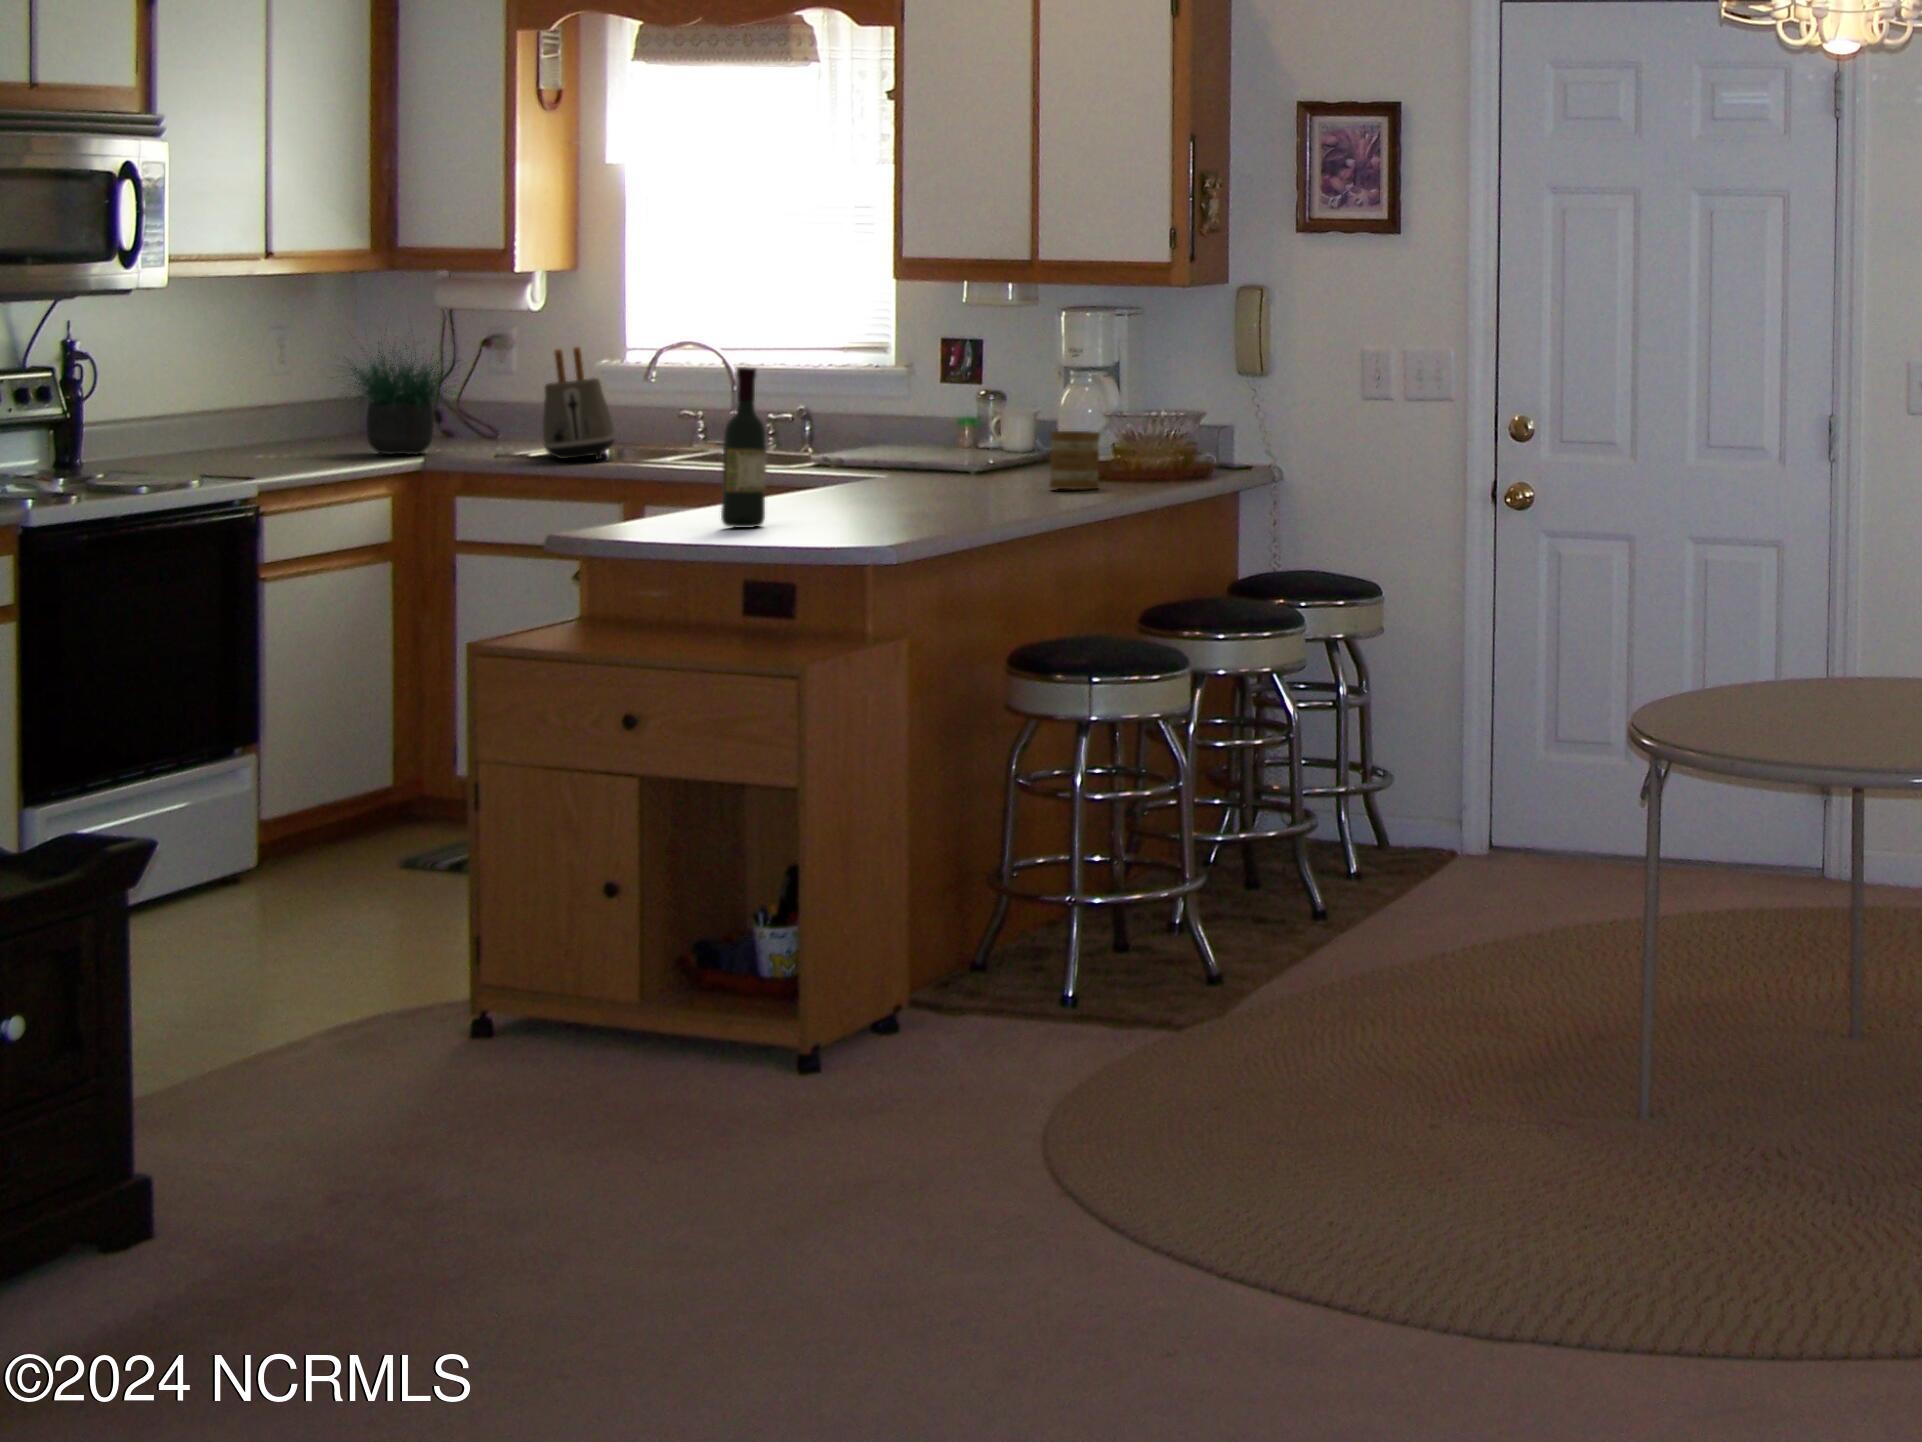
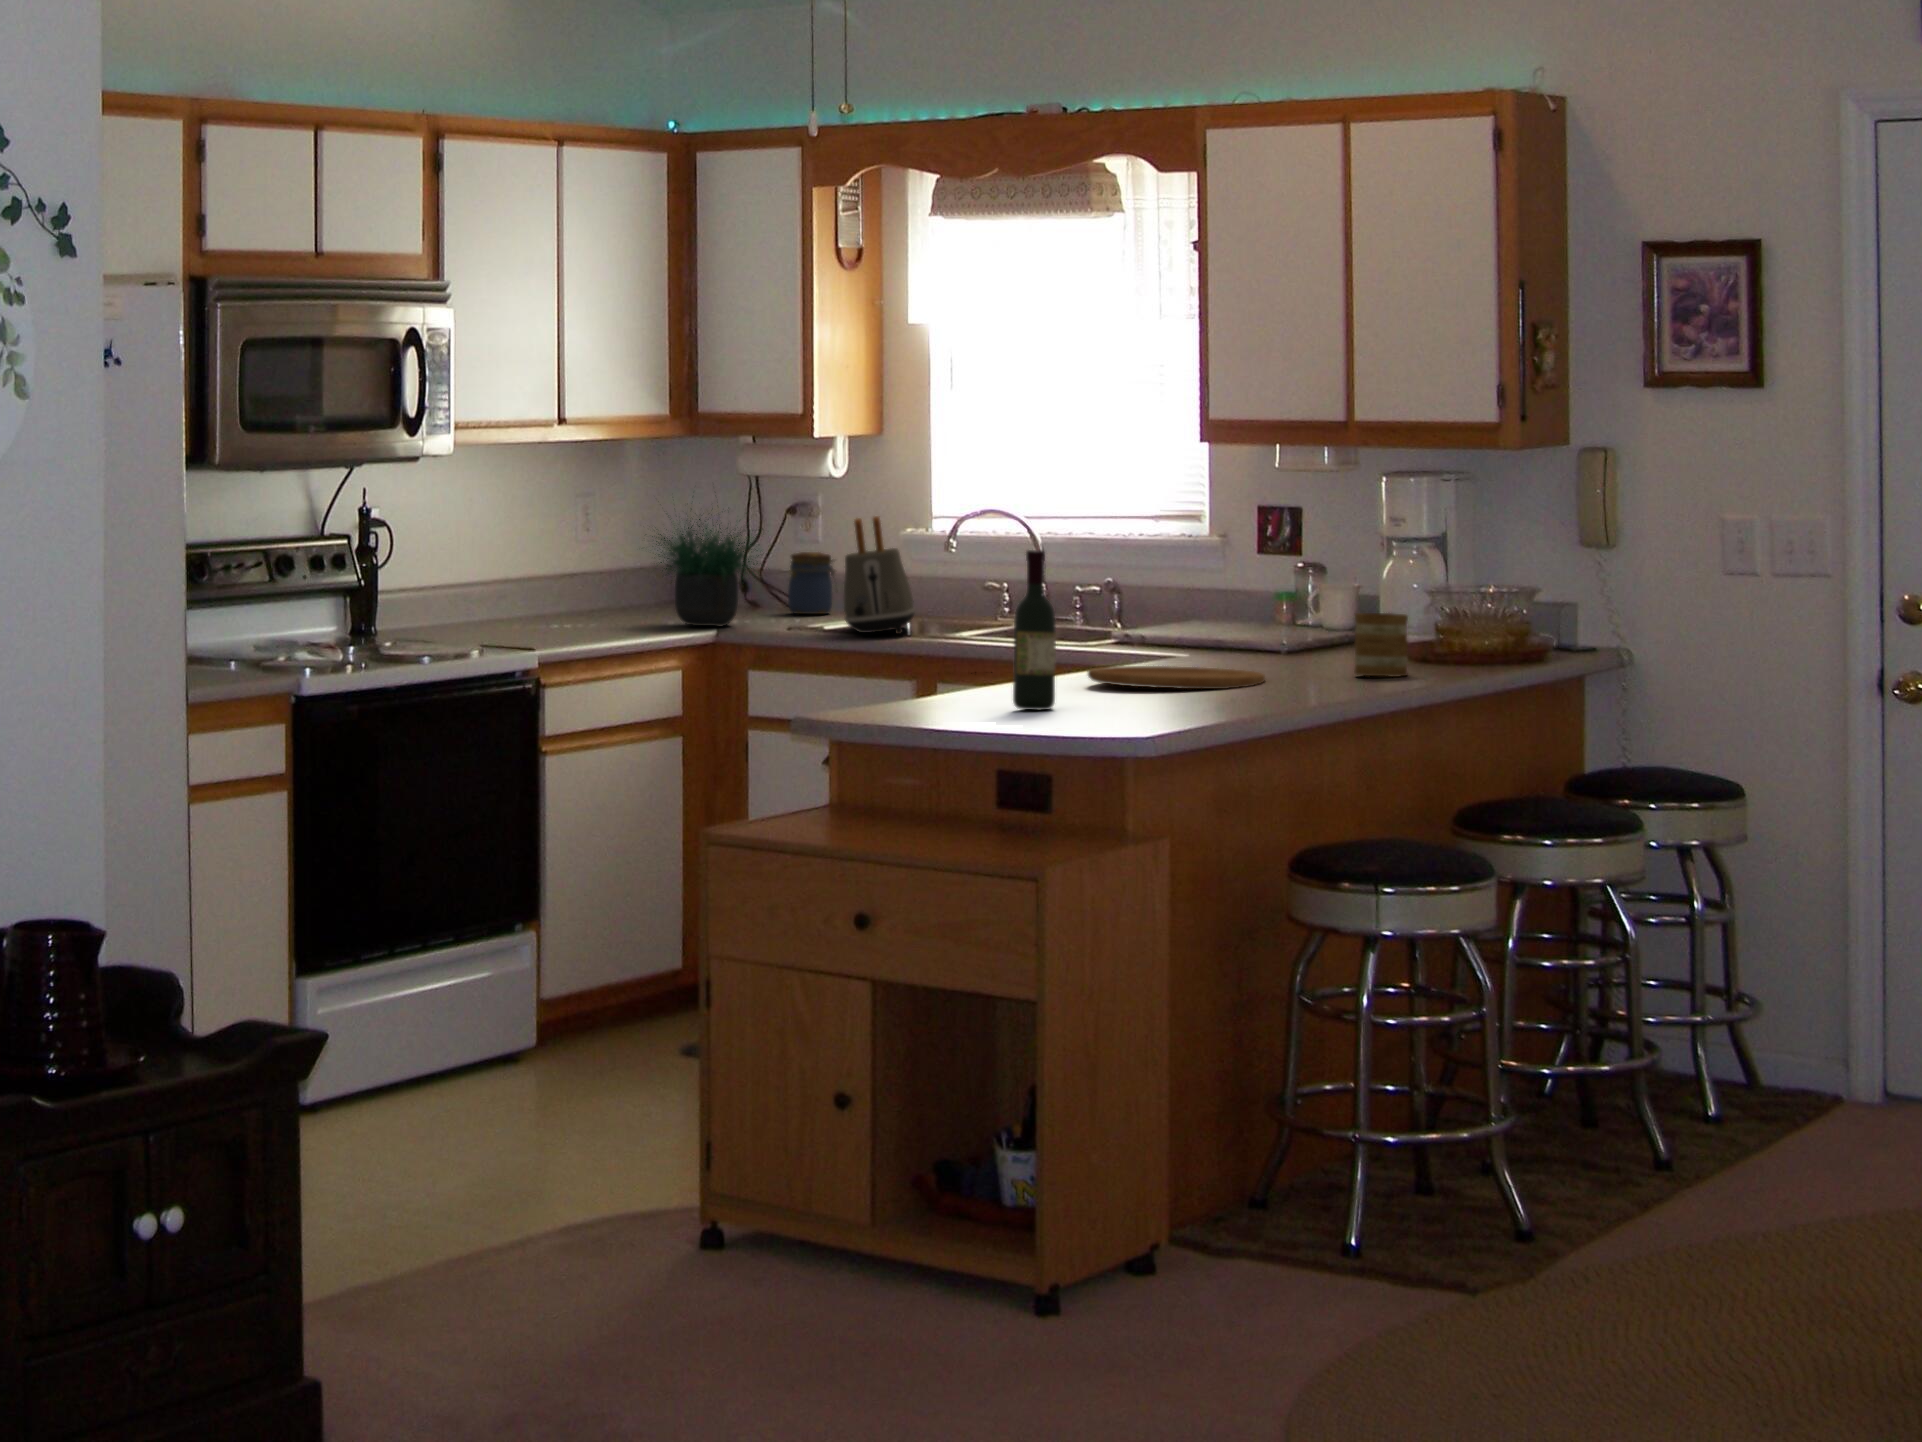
jar: none [487,384,537,443] -> present [788,552,835,614]
cutting board: none [793,484,966,504] -> present [1088,666,1265,689]

